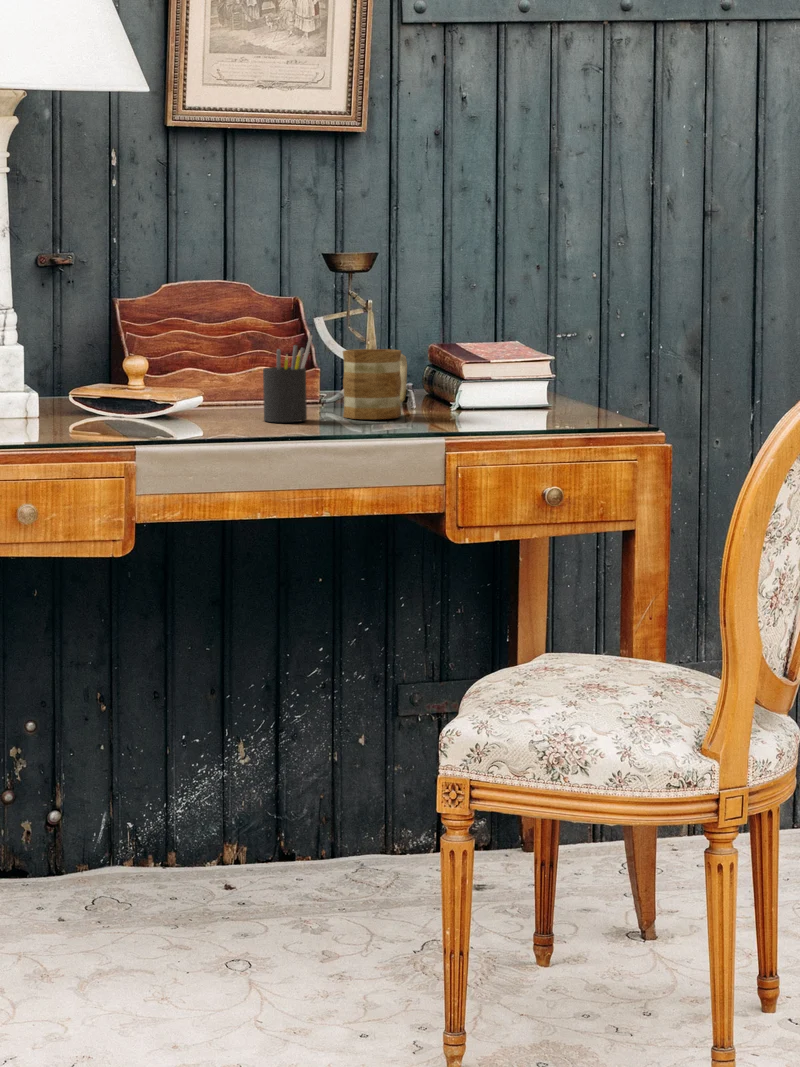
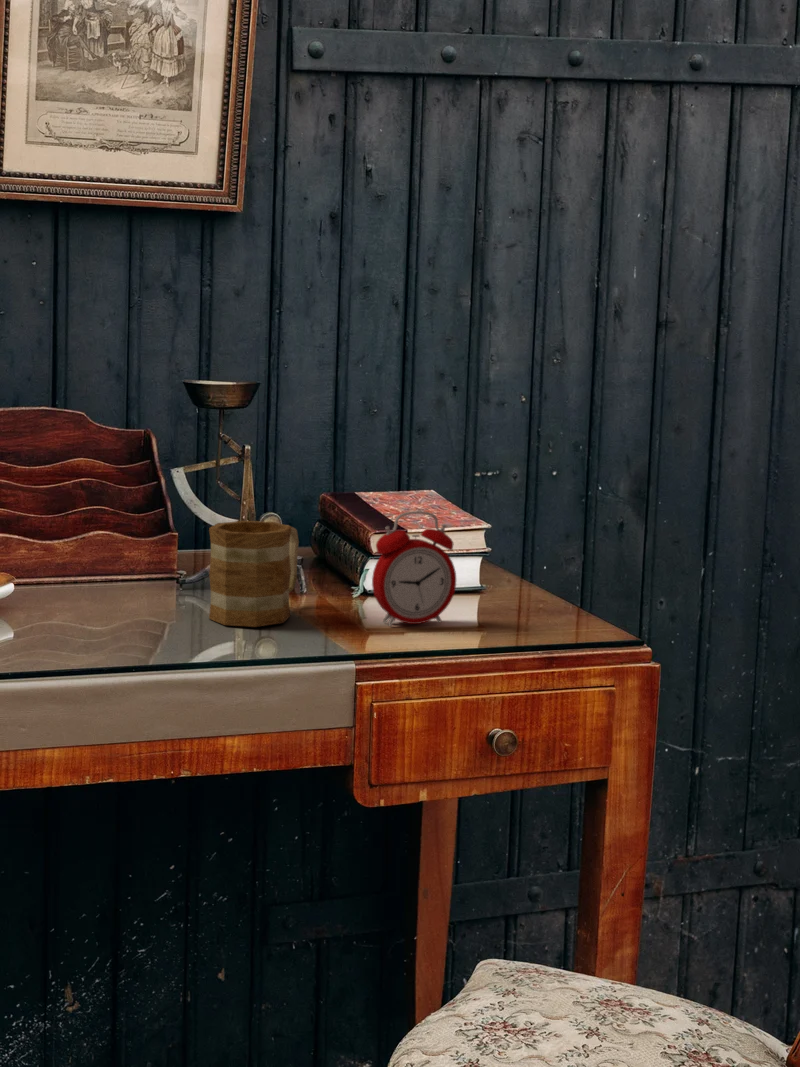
pen holder: present [263,335,312,422] -> none [94,514,166,639]
alarm clock: none [460,337,521,421] -> present [372,511,456,626]

